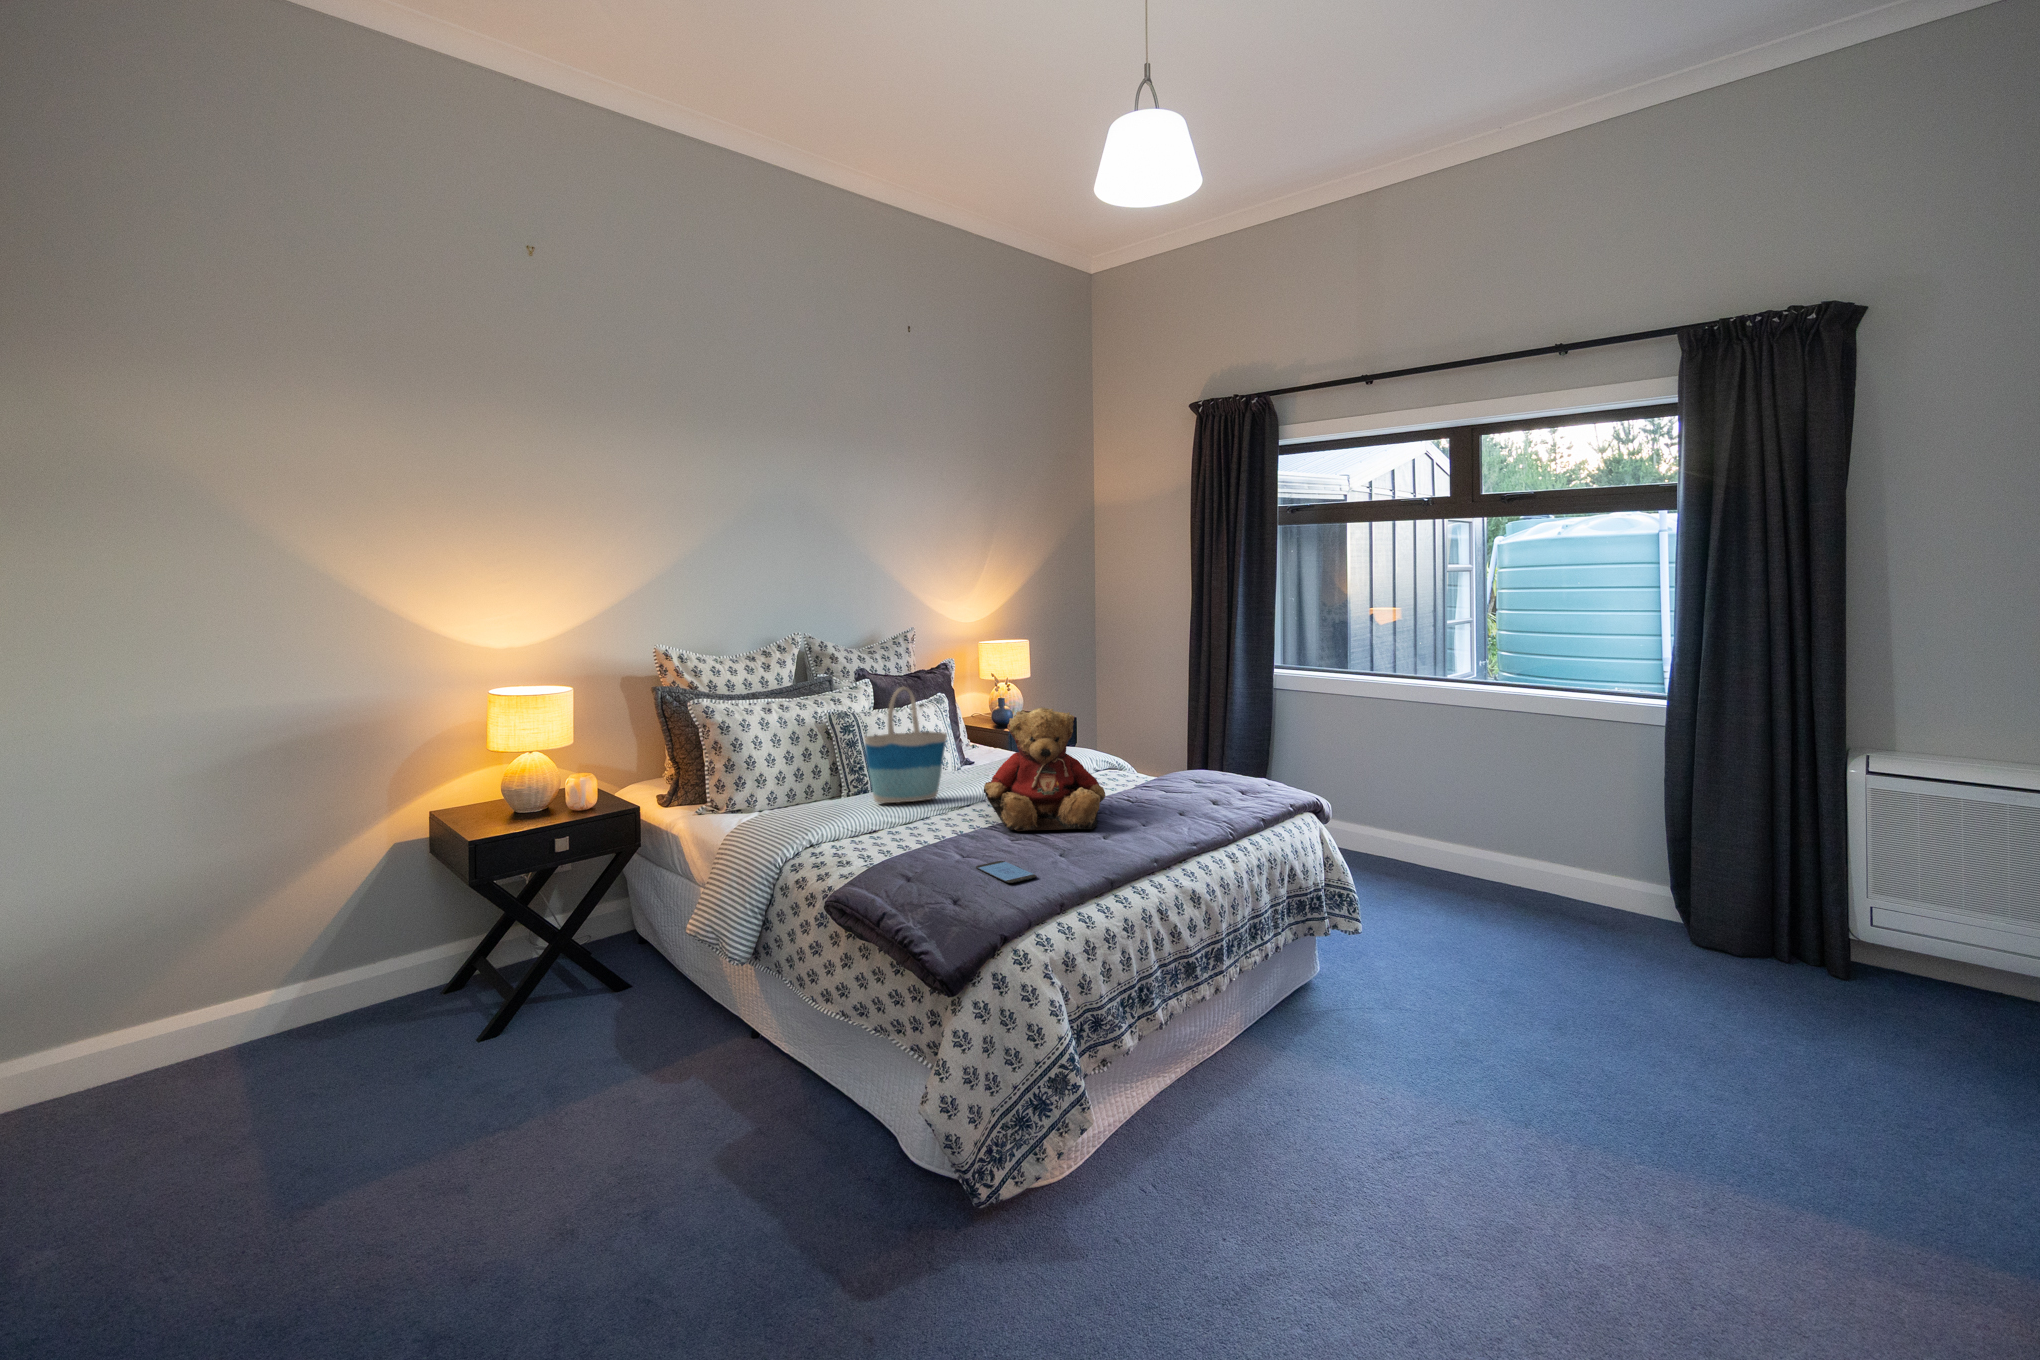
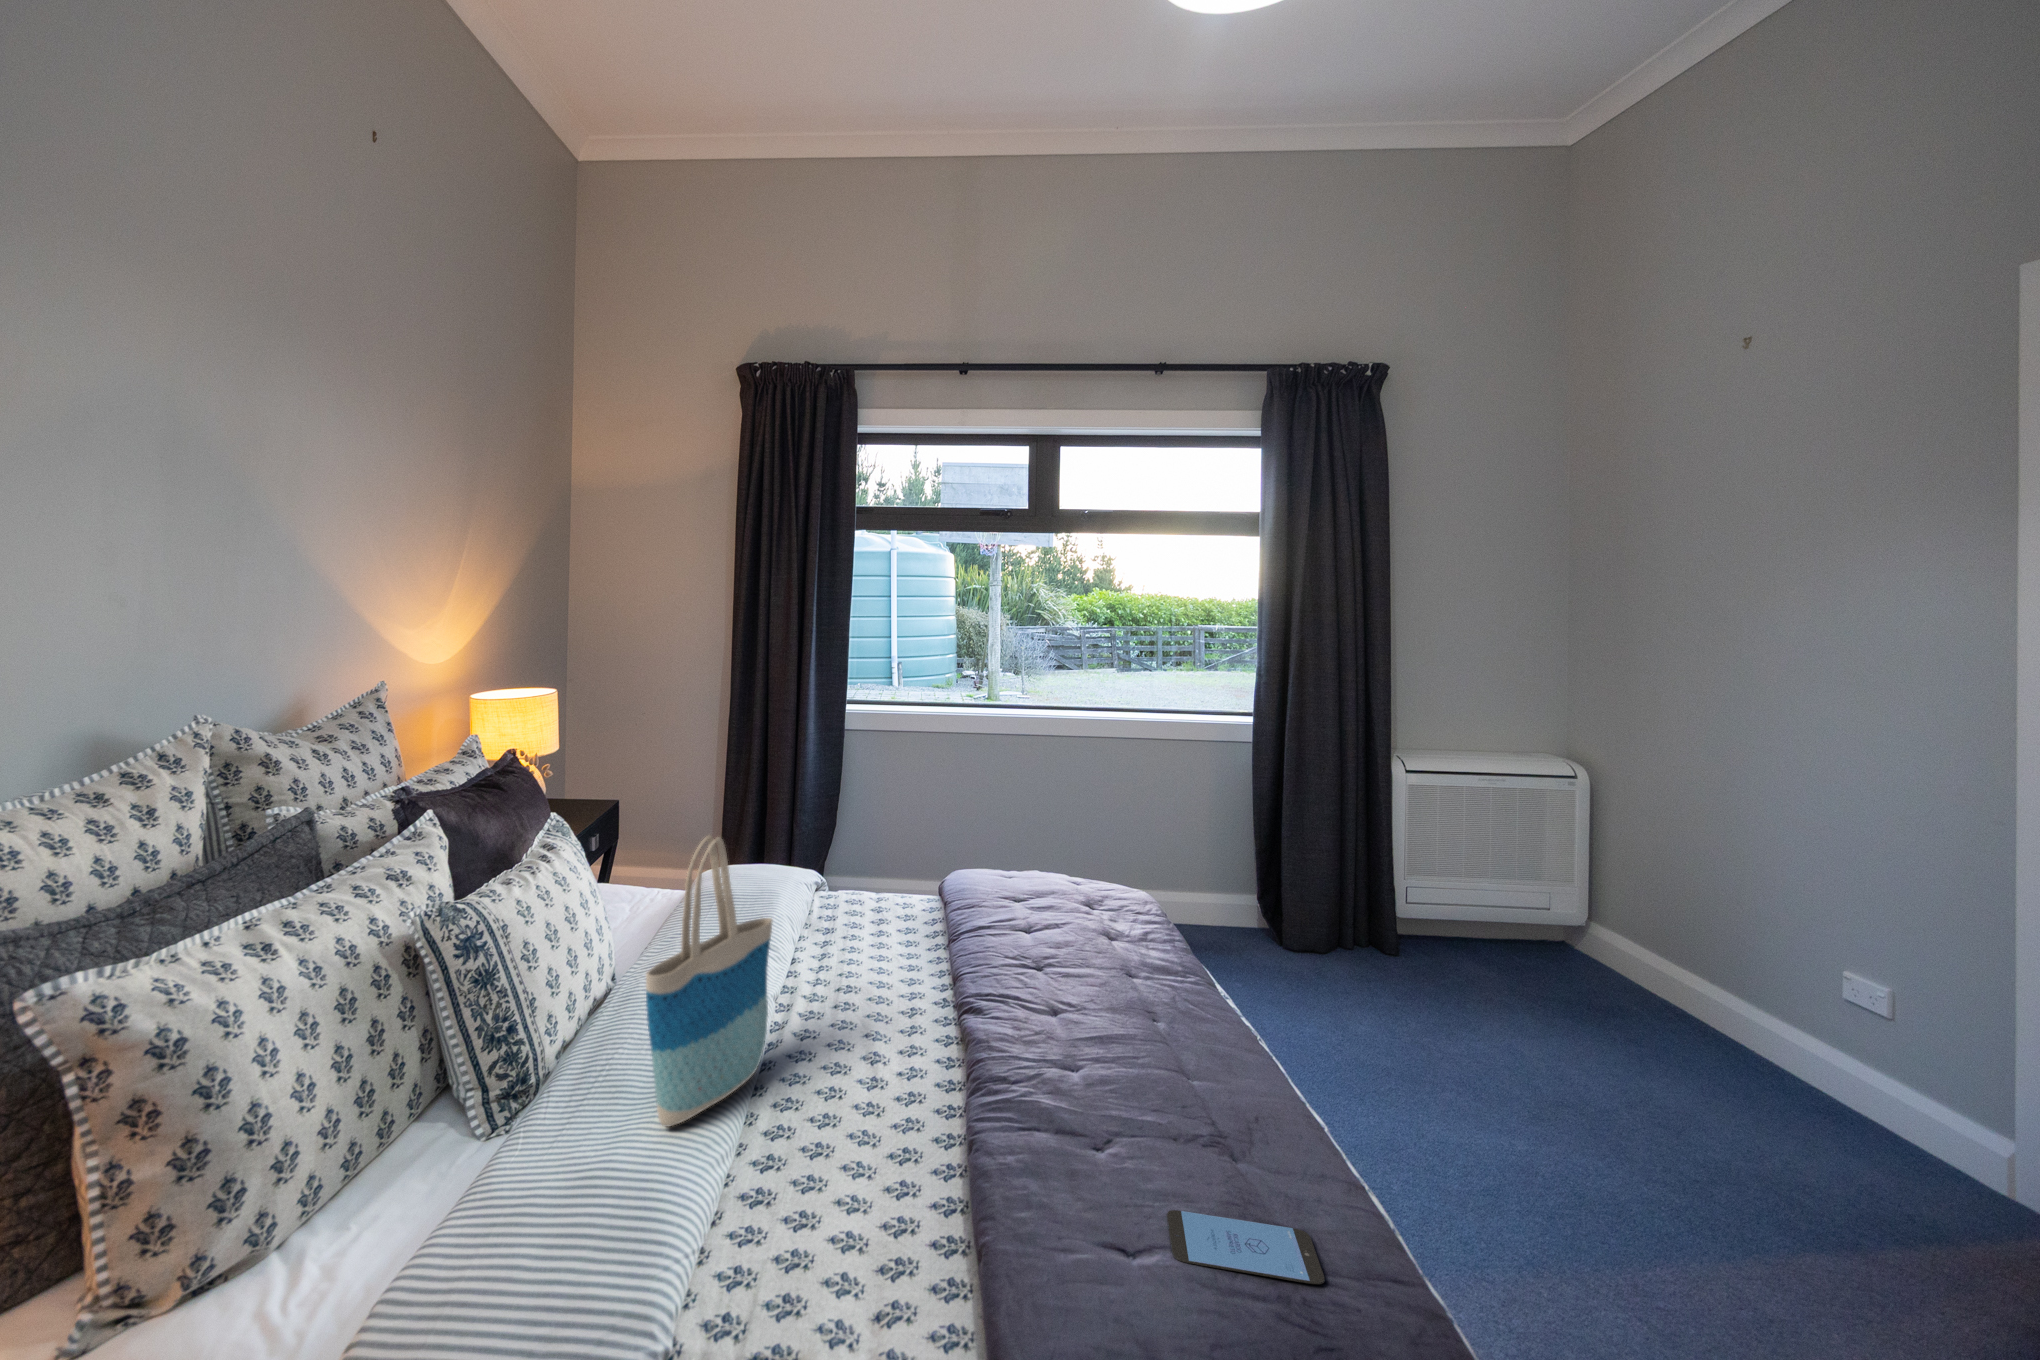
teddy bear: present [984,708,1106,831] -> none [900,837,1120,1108]

